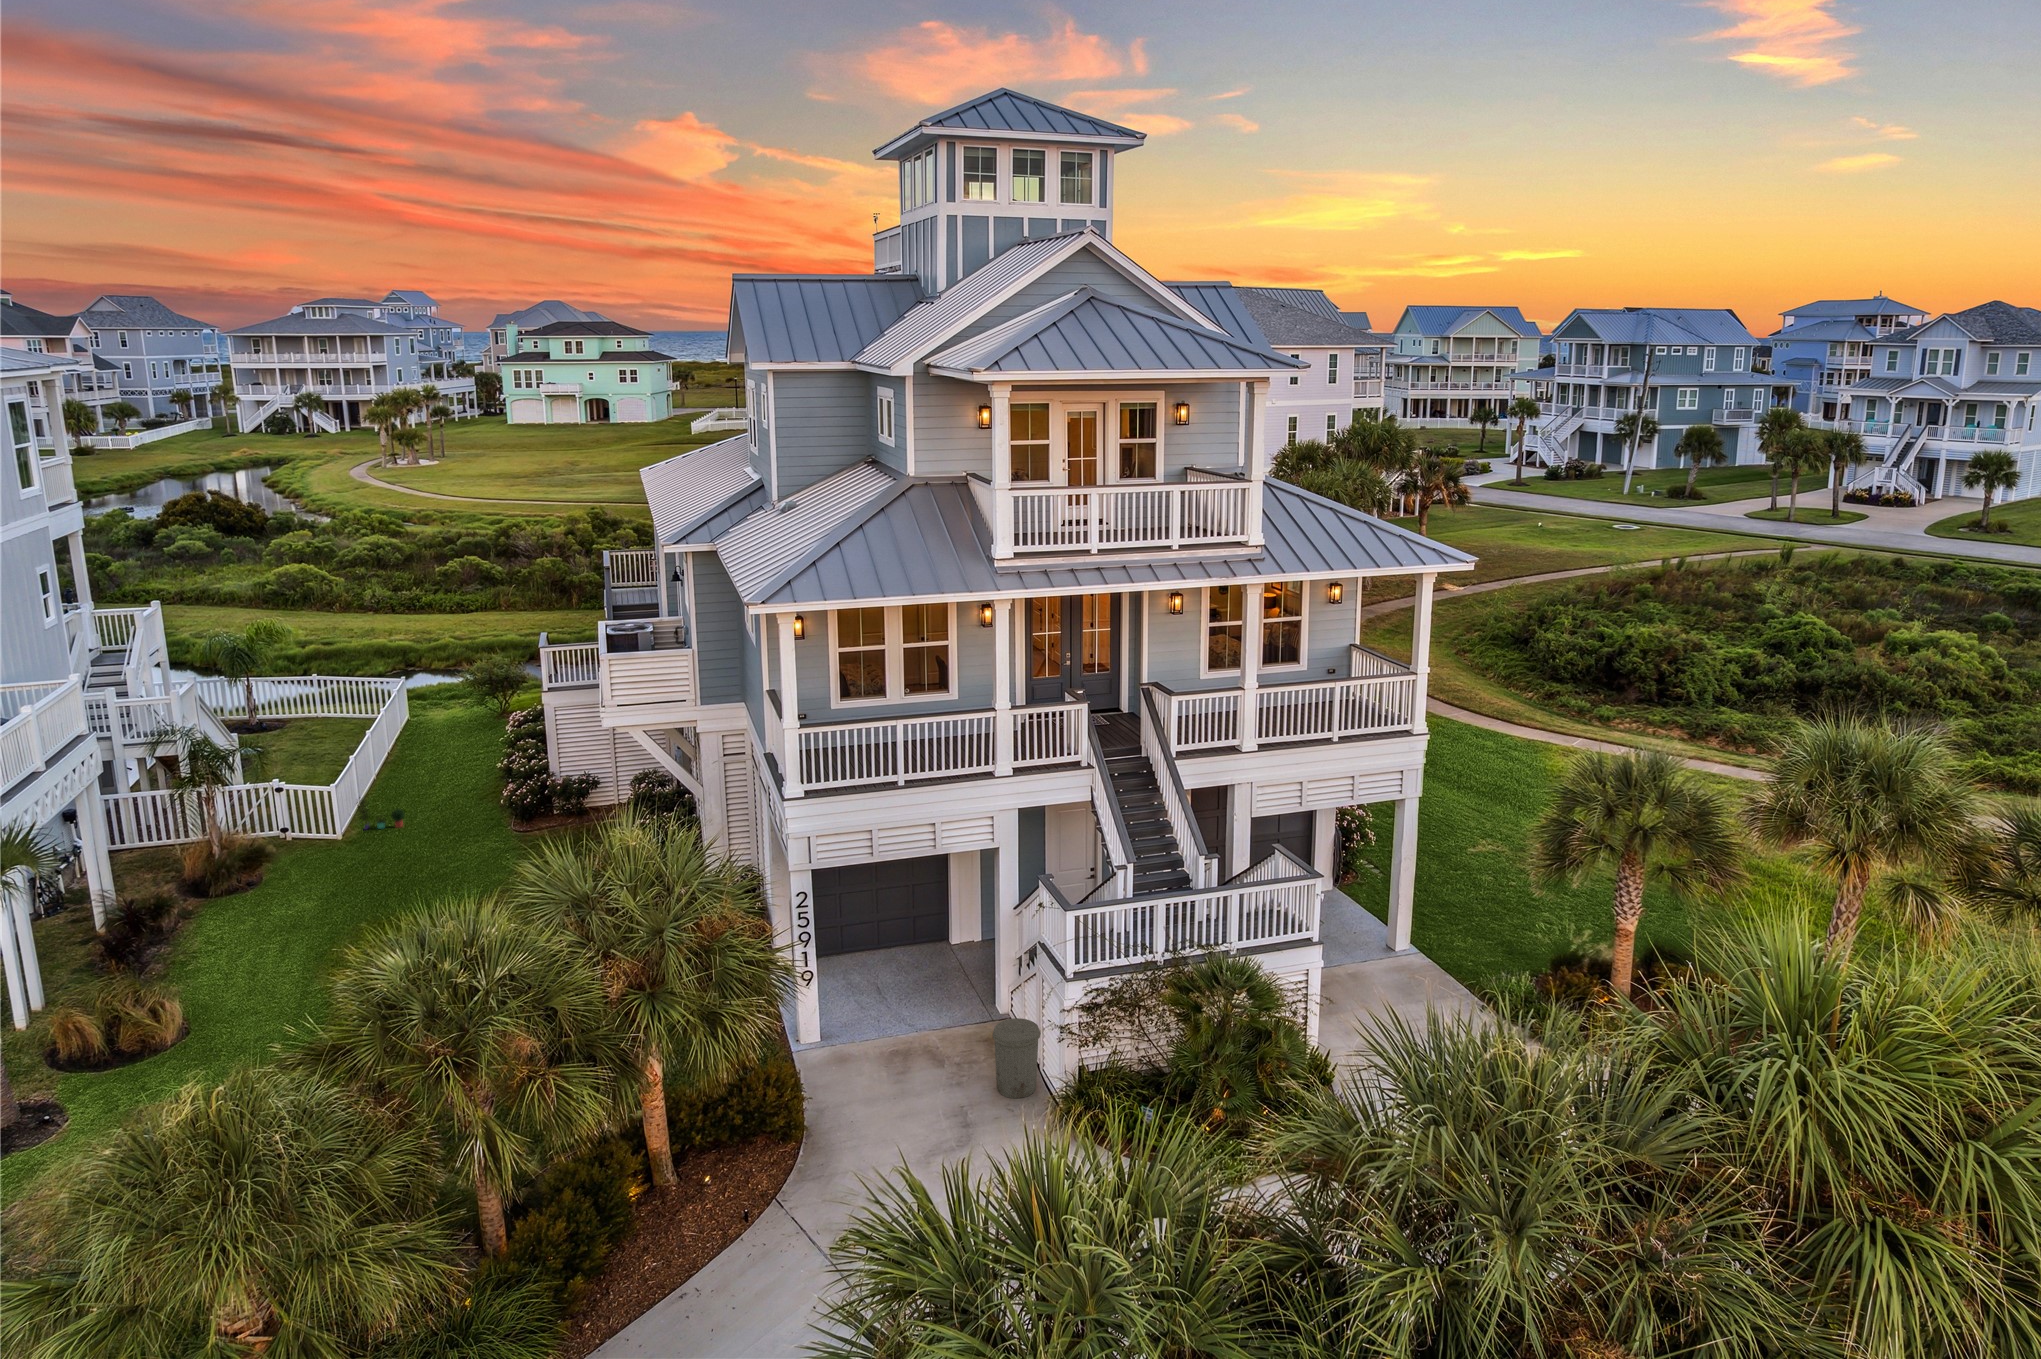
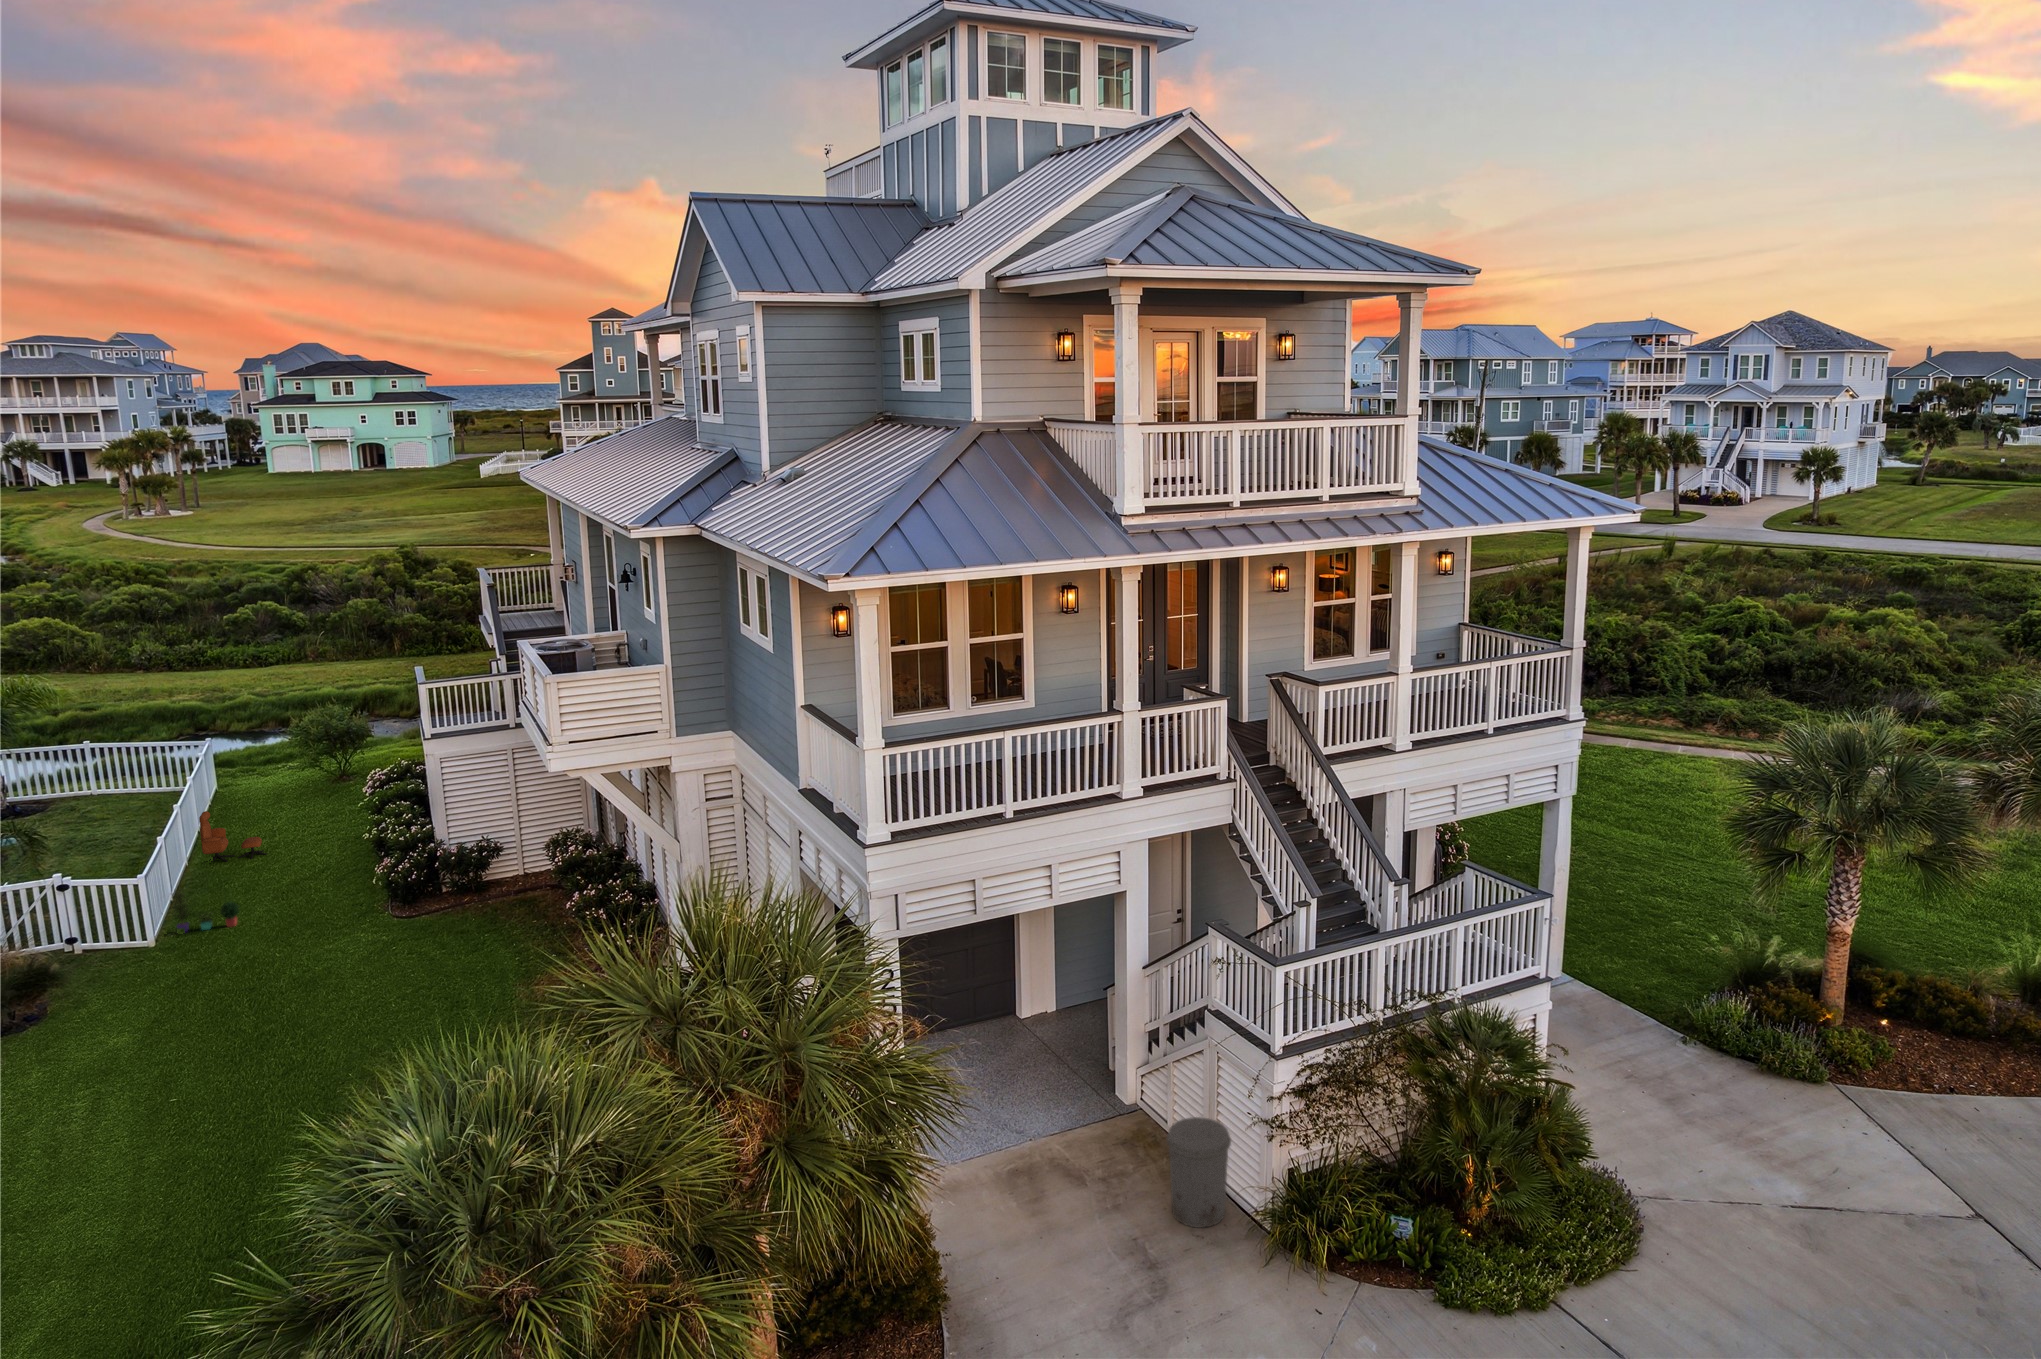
lounge chair: none [386,737,435,778] -> present [199,811,267,862]

